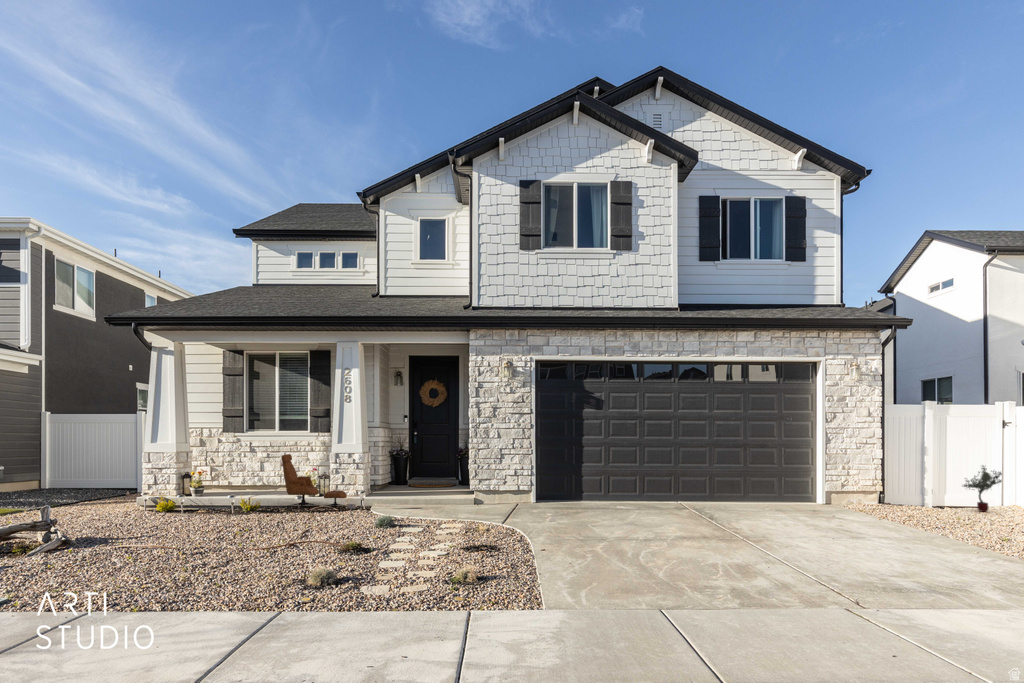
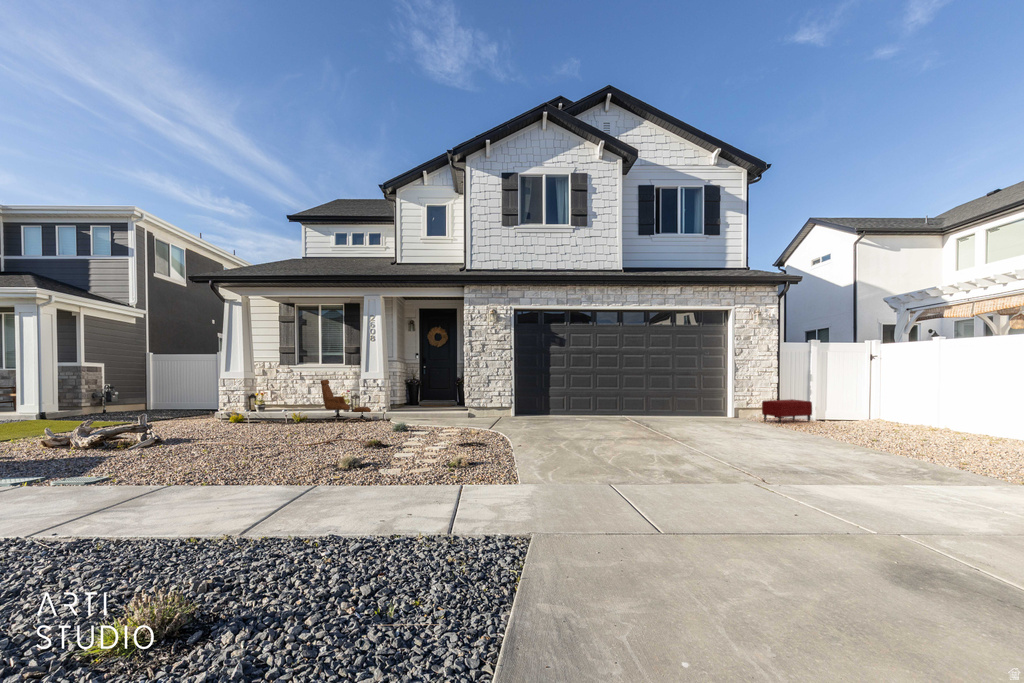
potted tree: present [964,466,1002,512] -> none [834,387,865,422]
bench: none [866,481,933,515] -> present [762,399,812,424]

